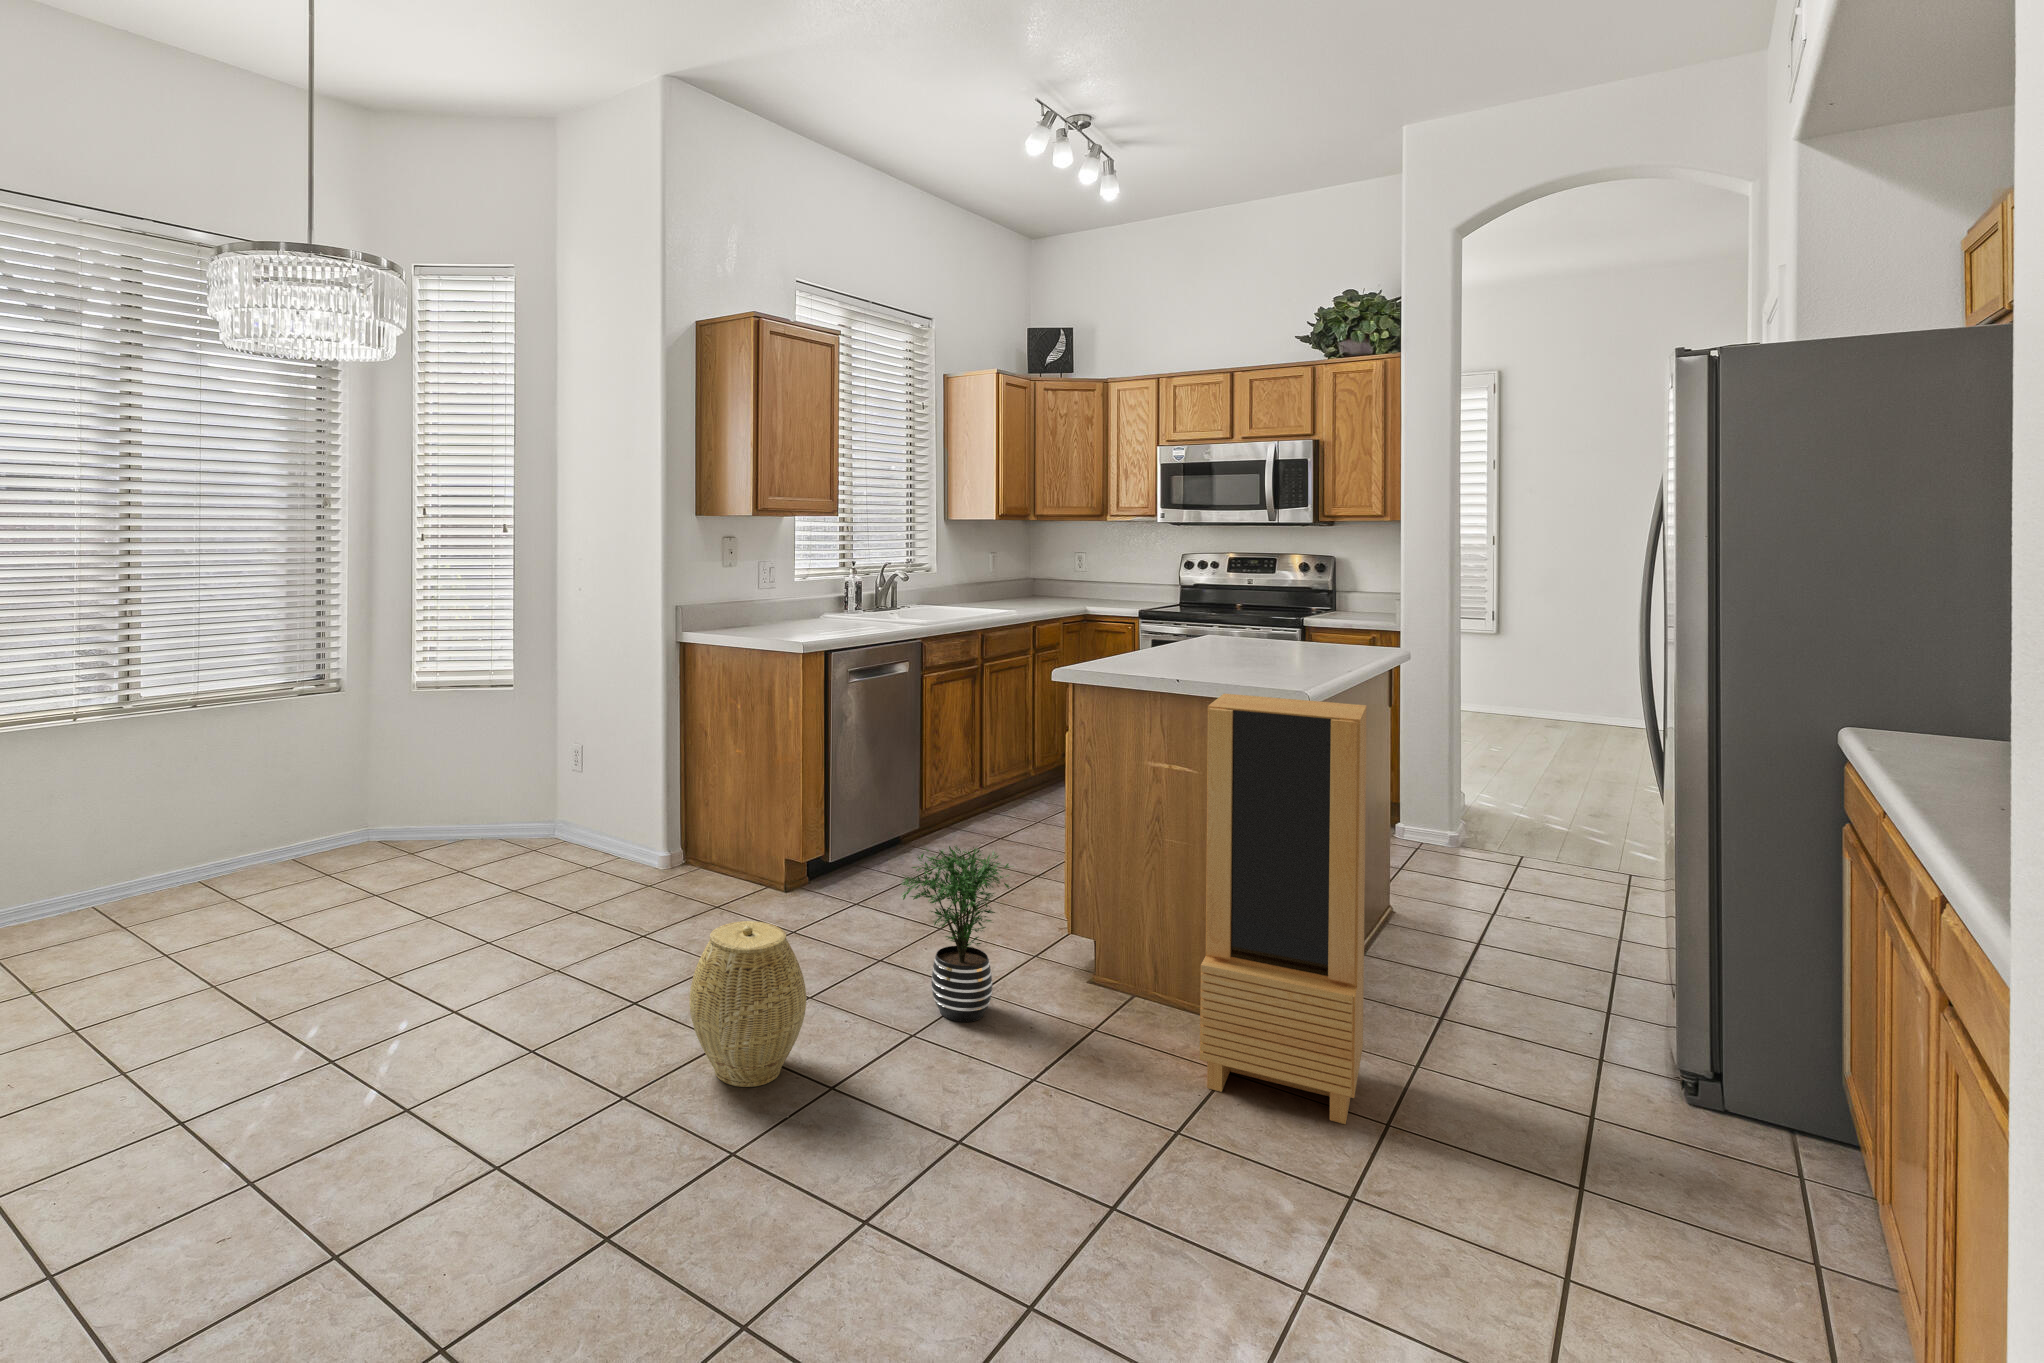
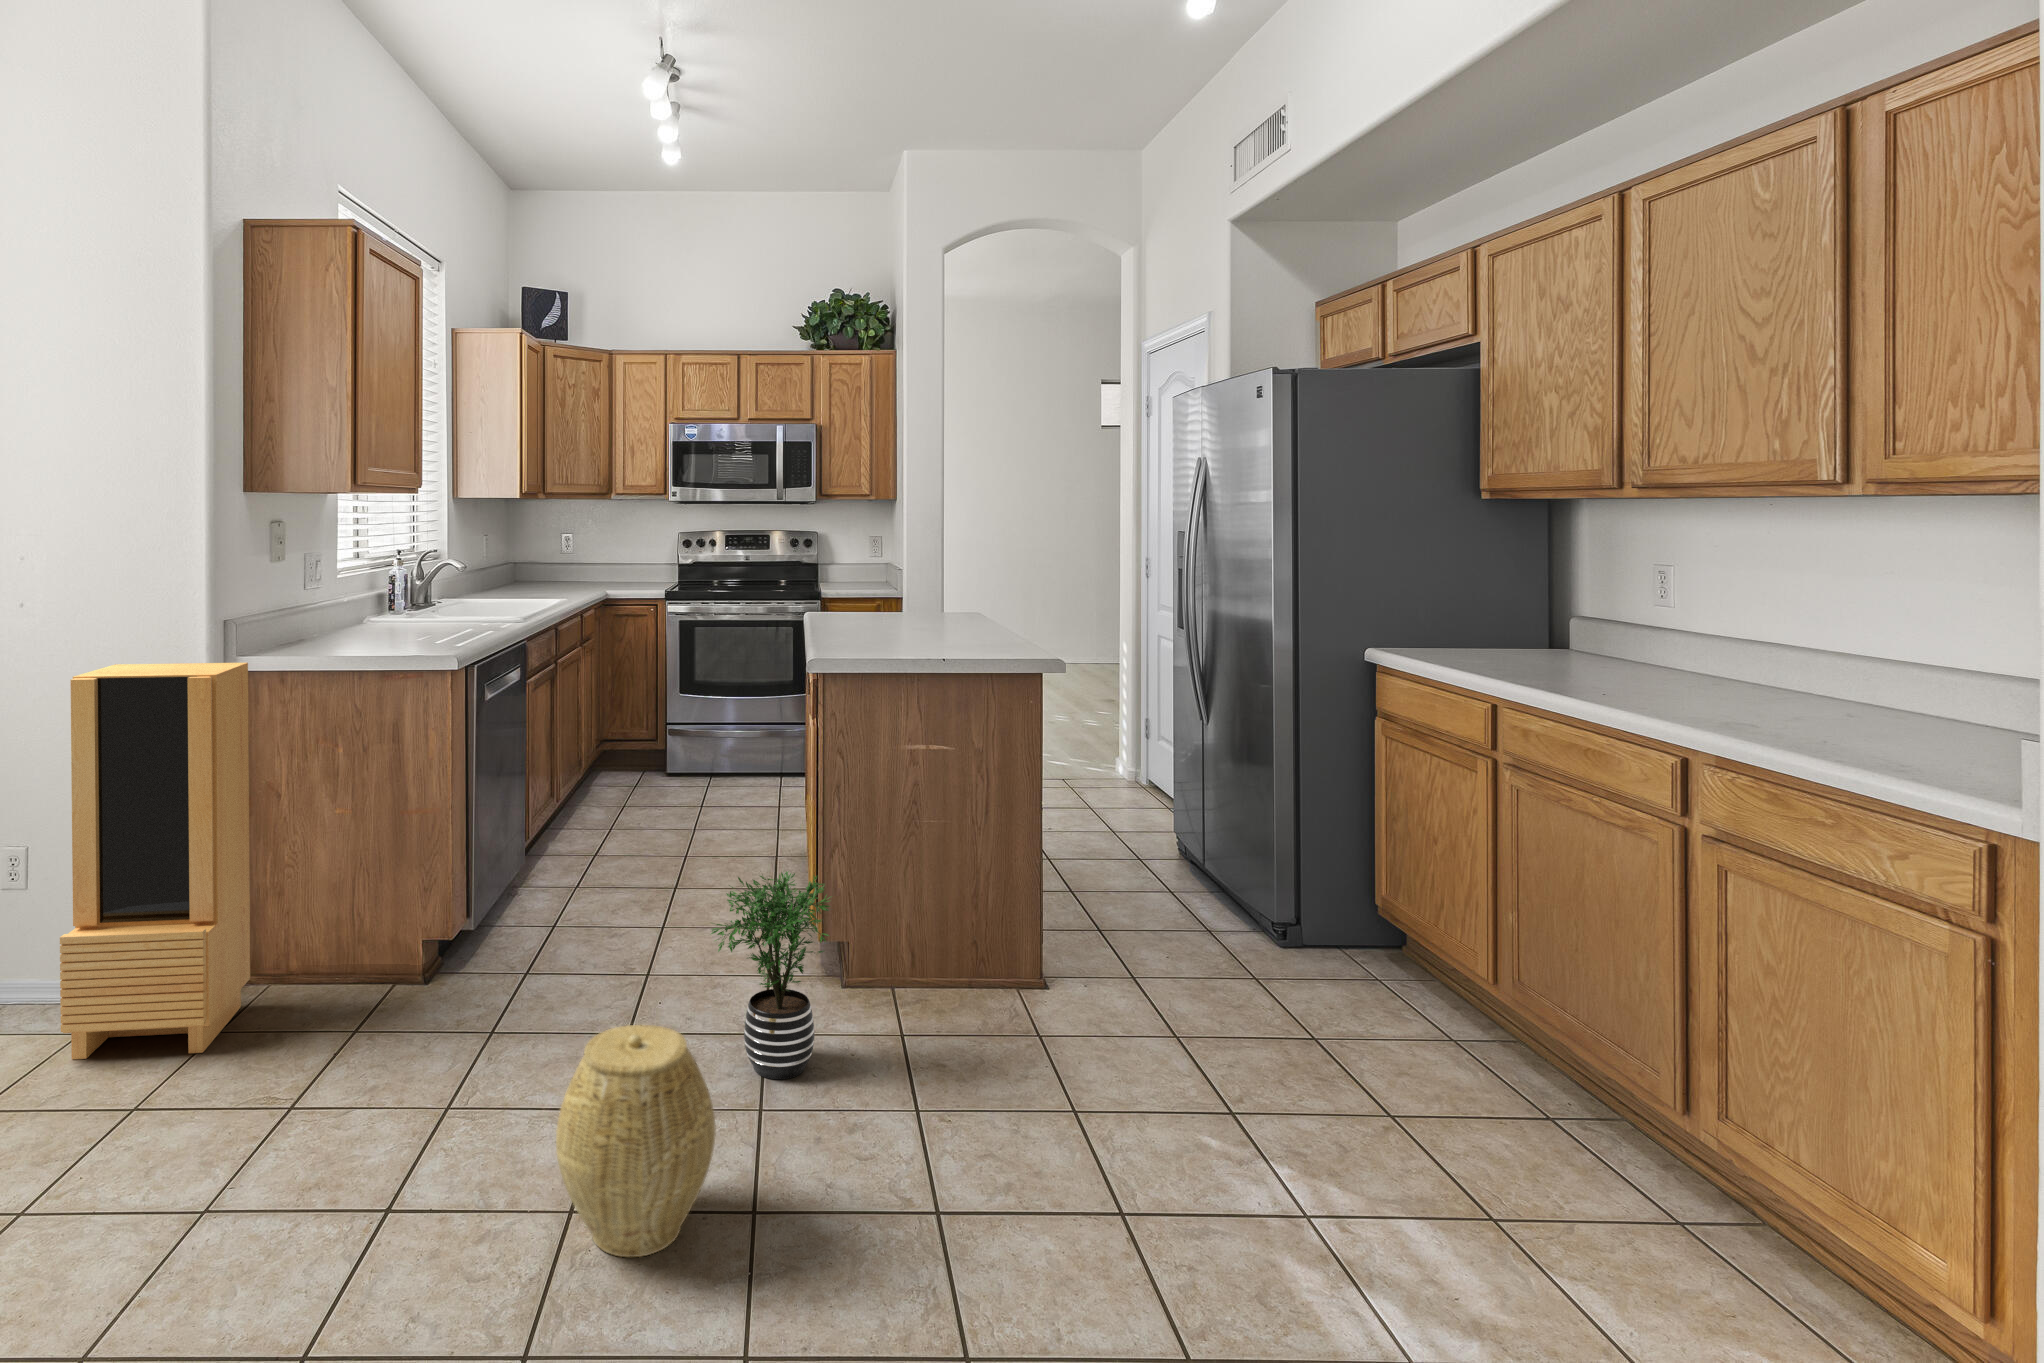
storage cabinet: present [1200,694,1367,1124] -> present [60,663,250,1059]

